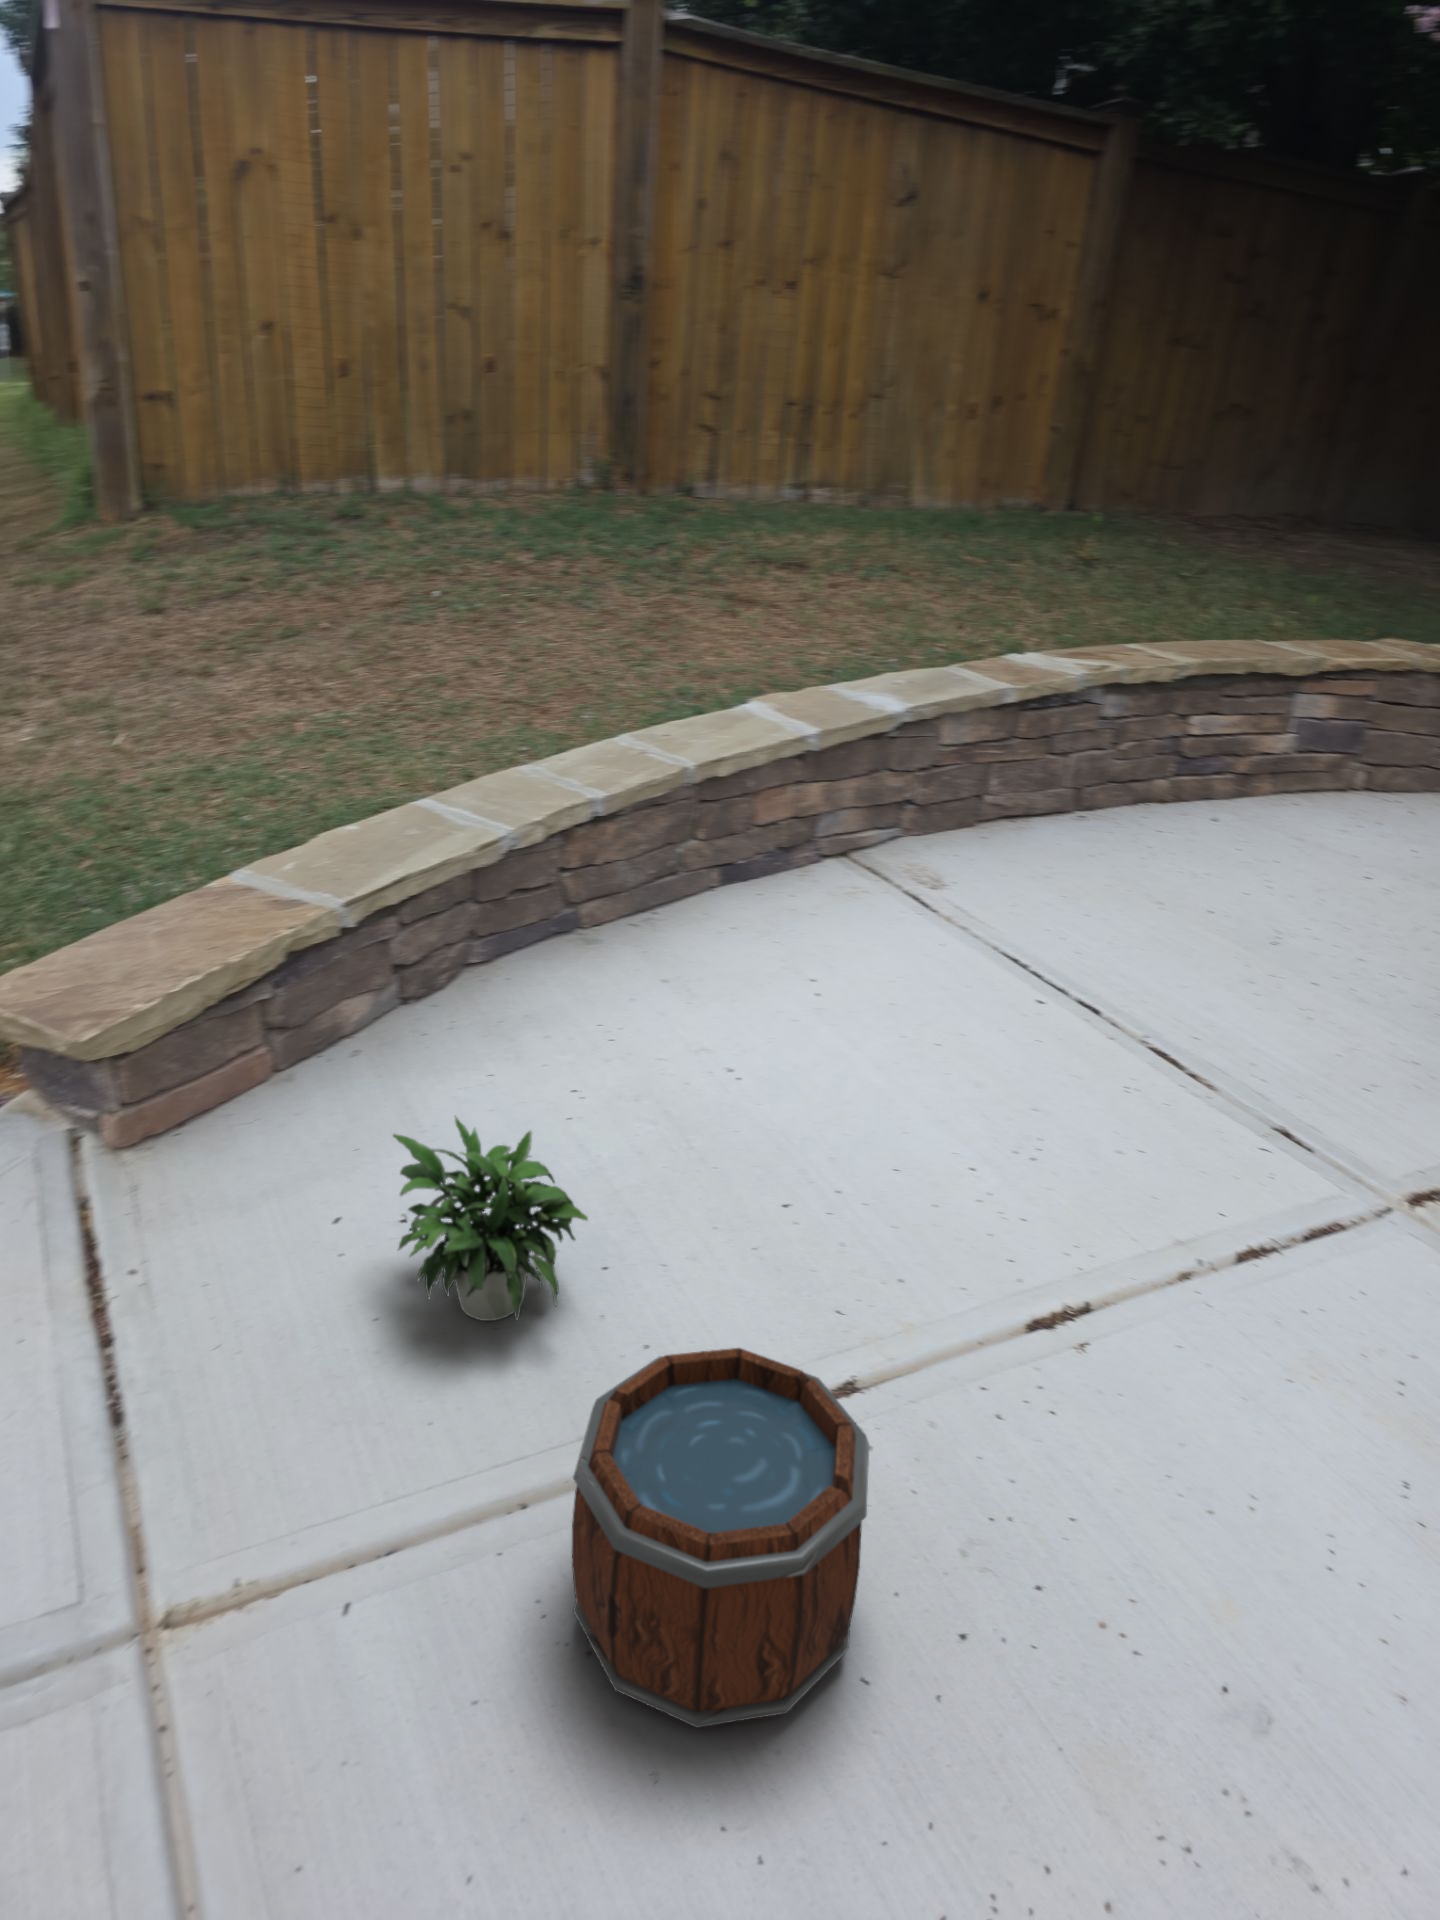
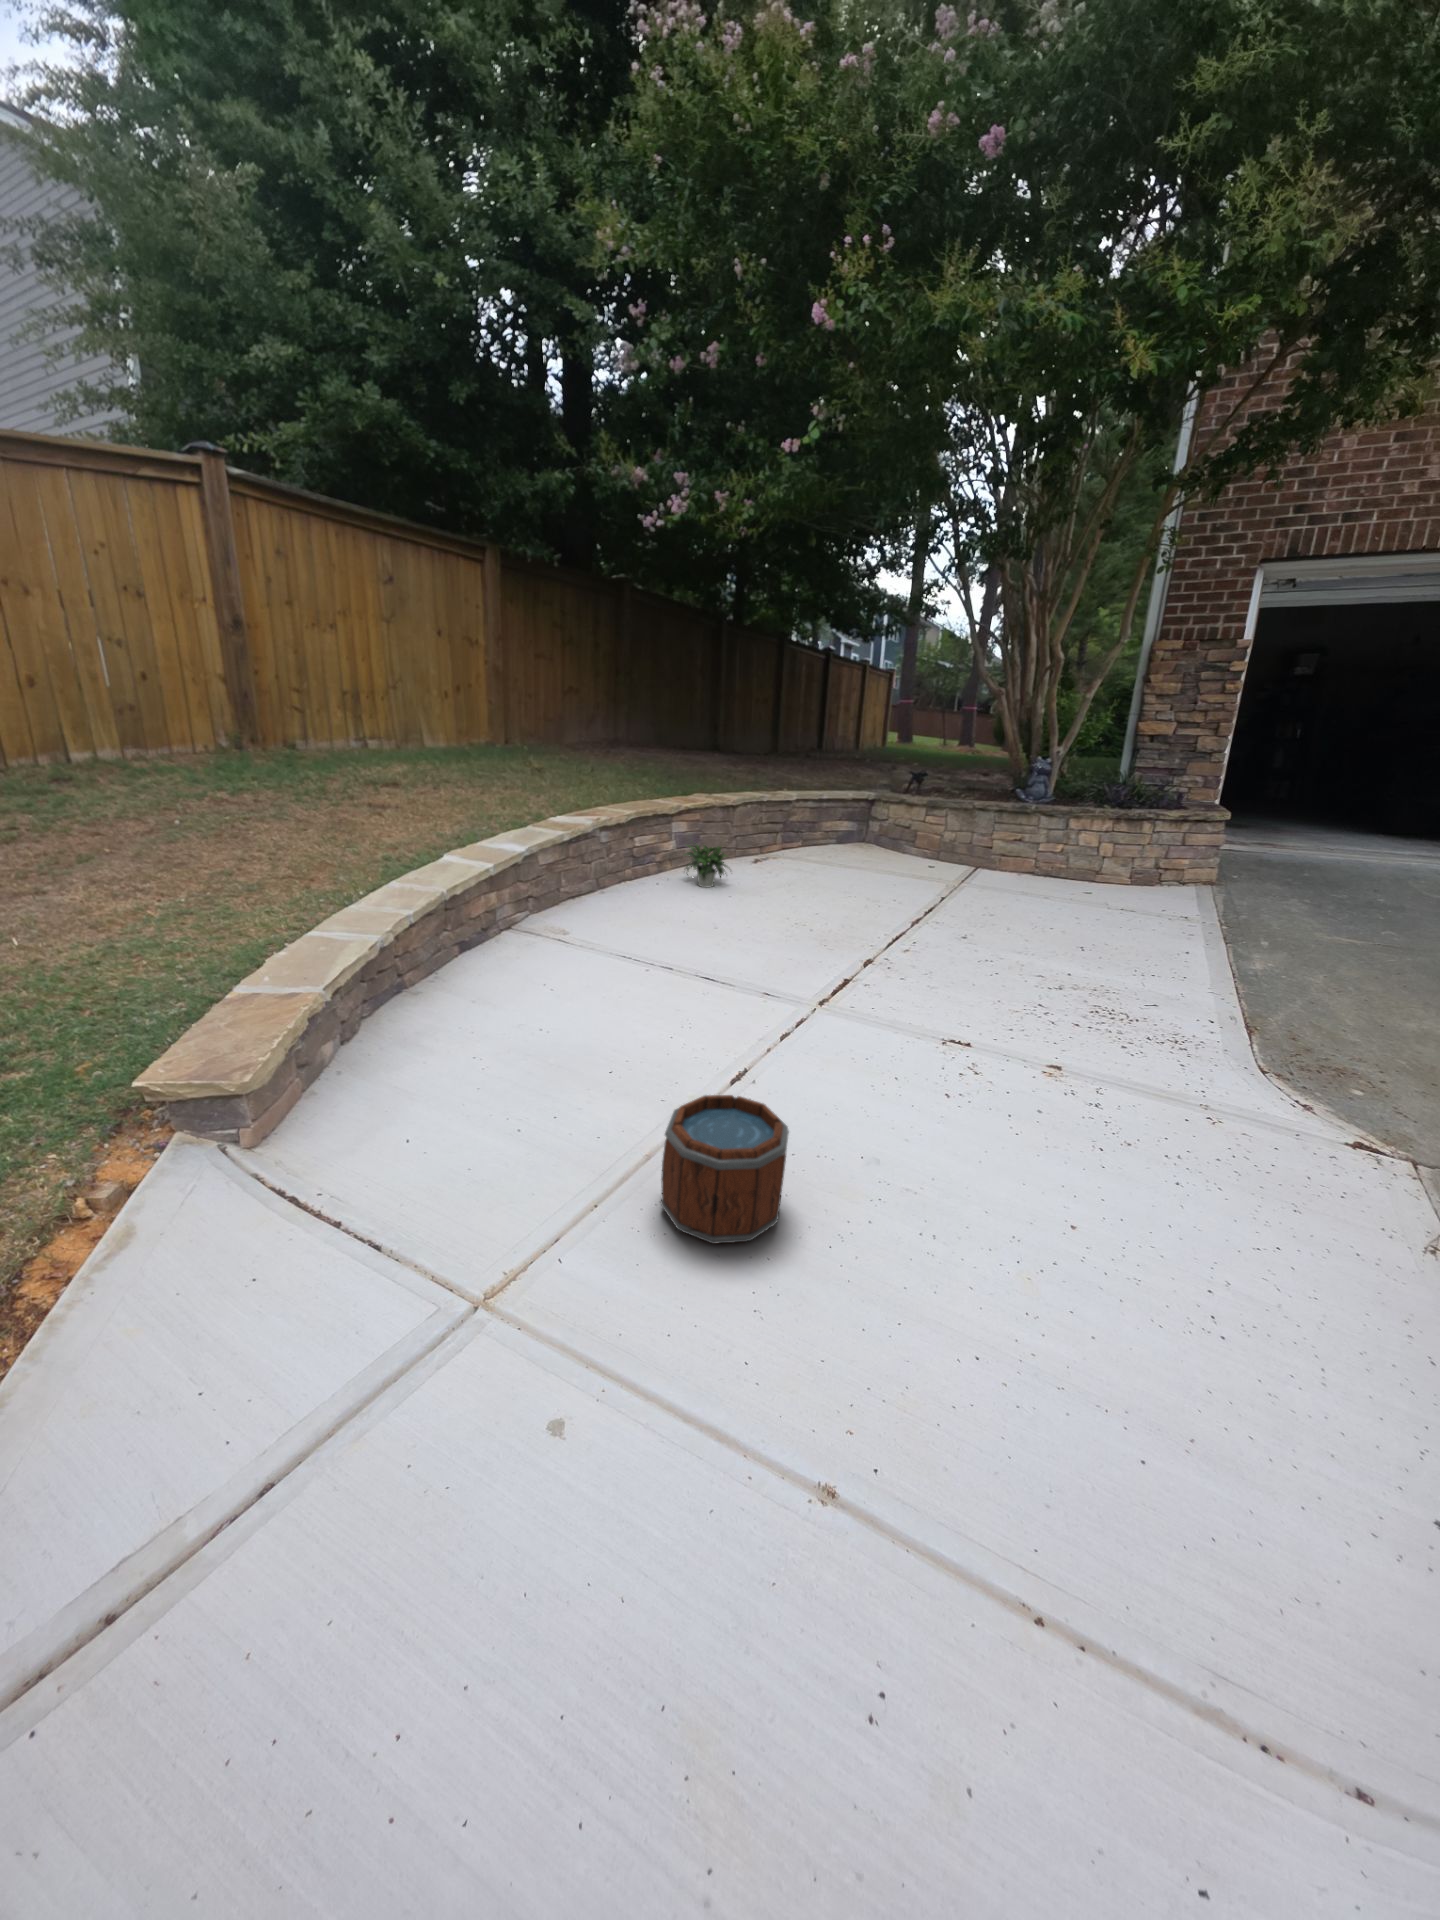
potted plant: present [393,1118,588,1321] -> present [684,845,727,888]

